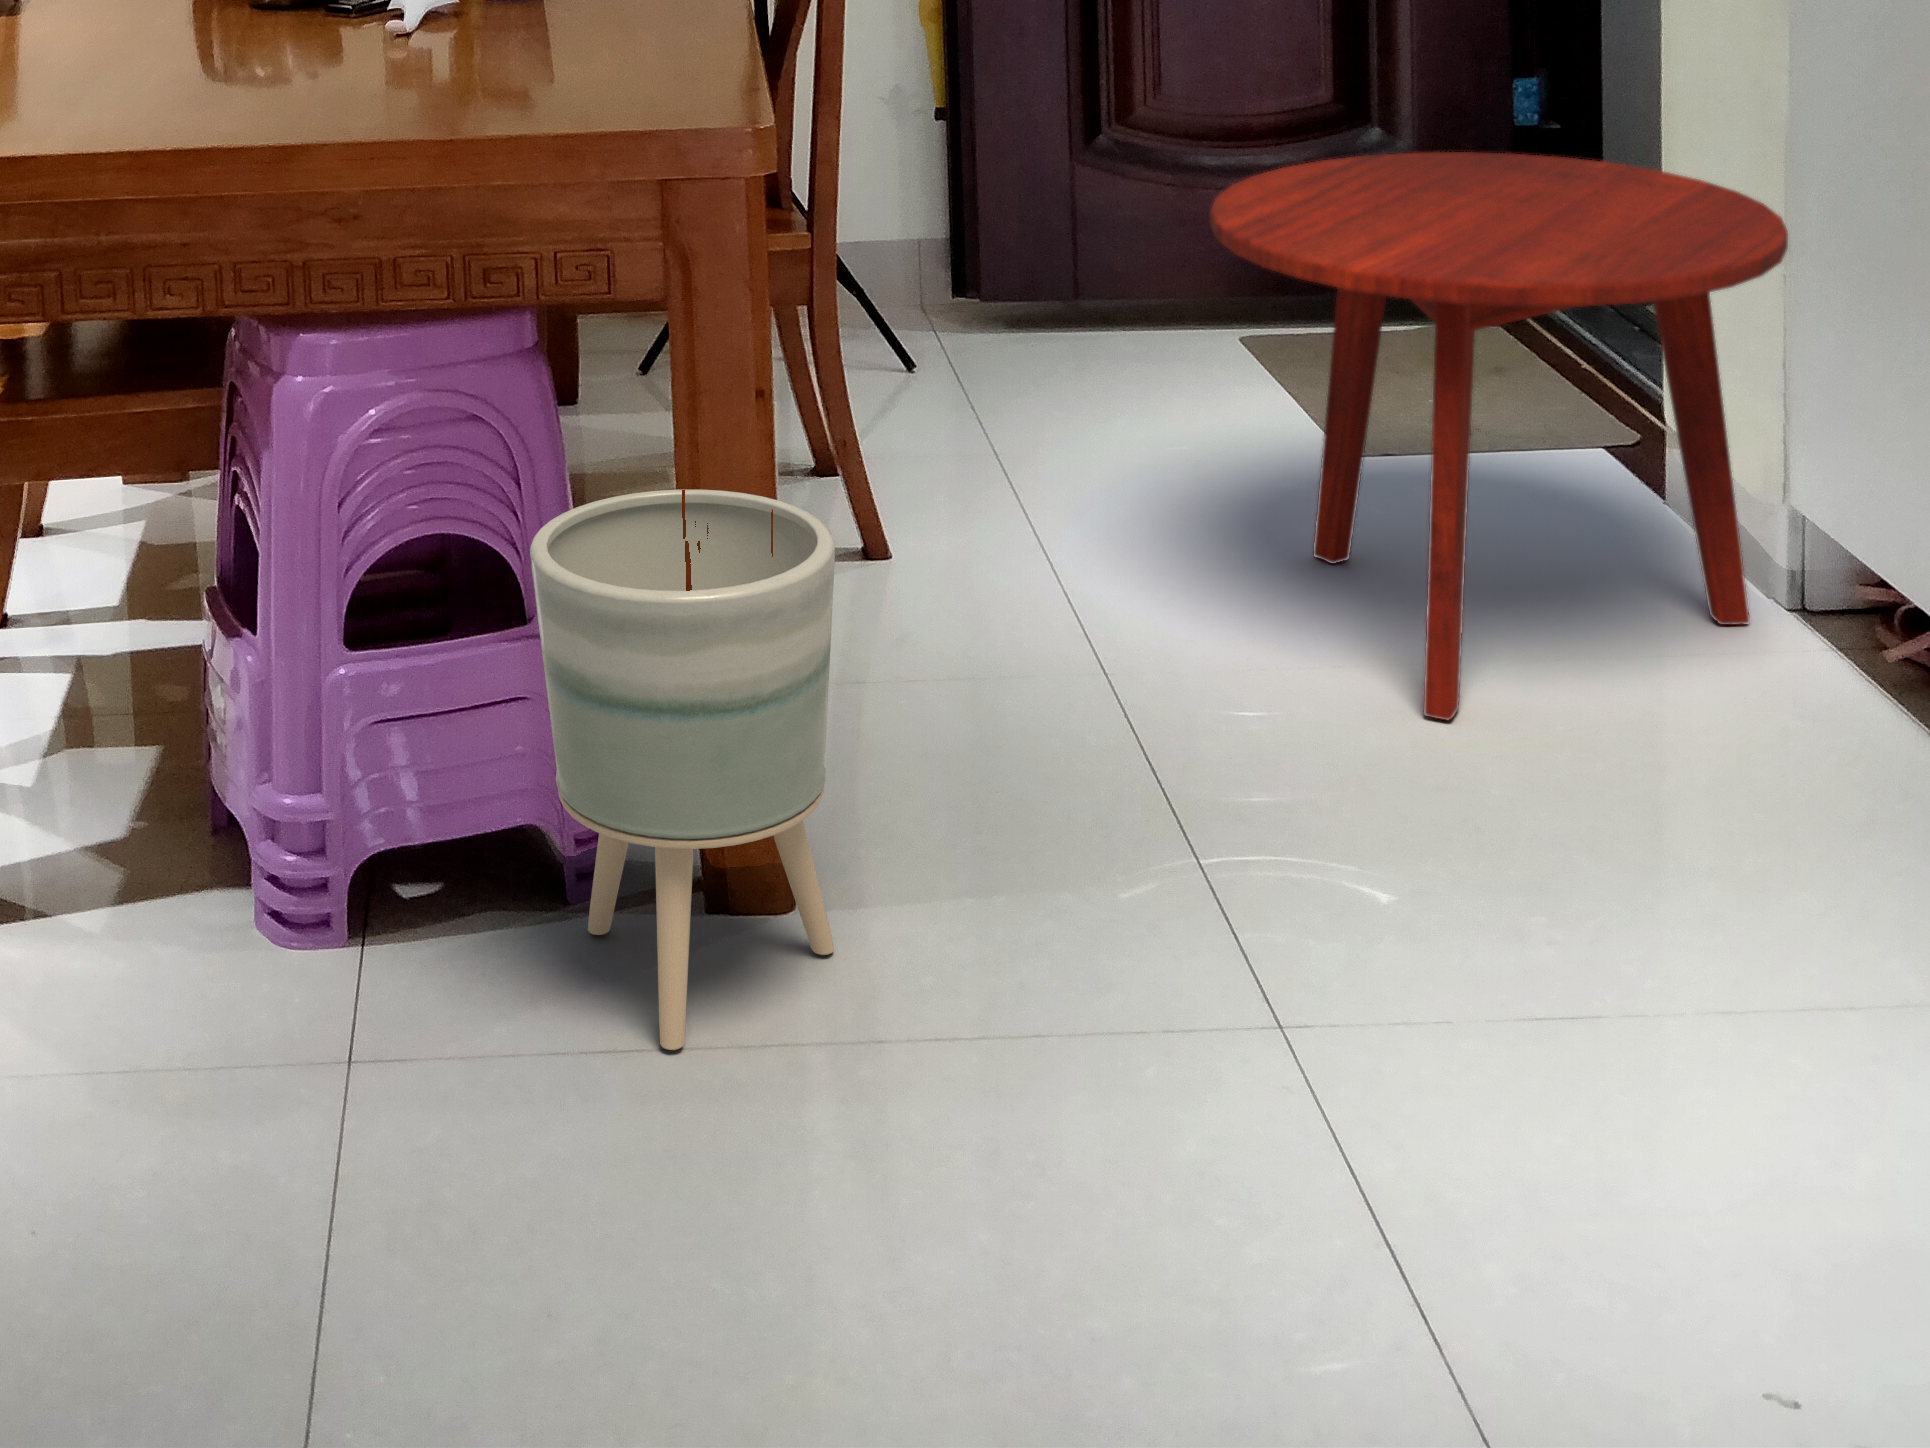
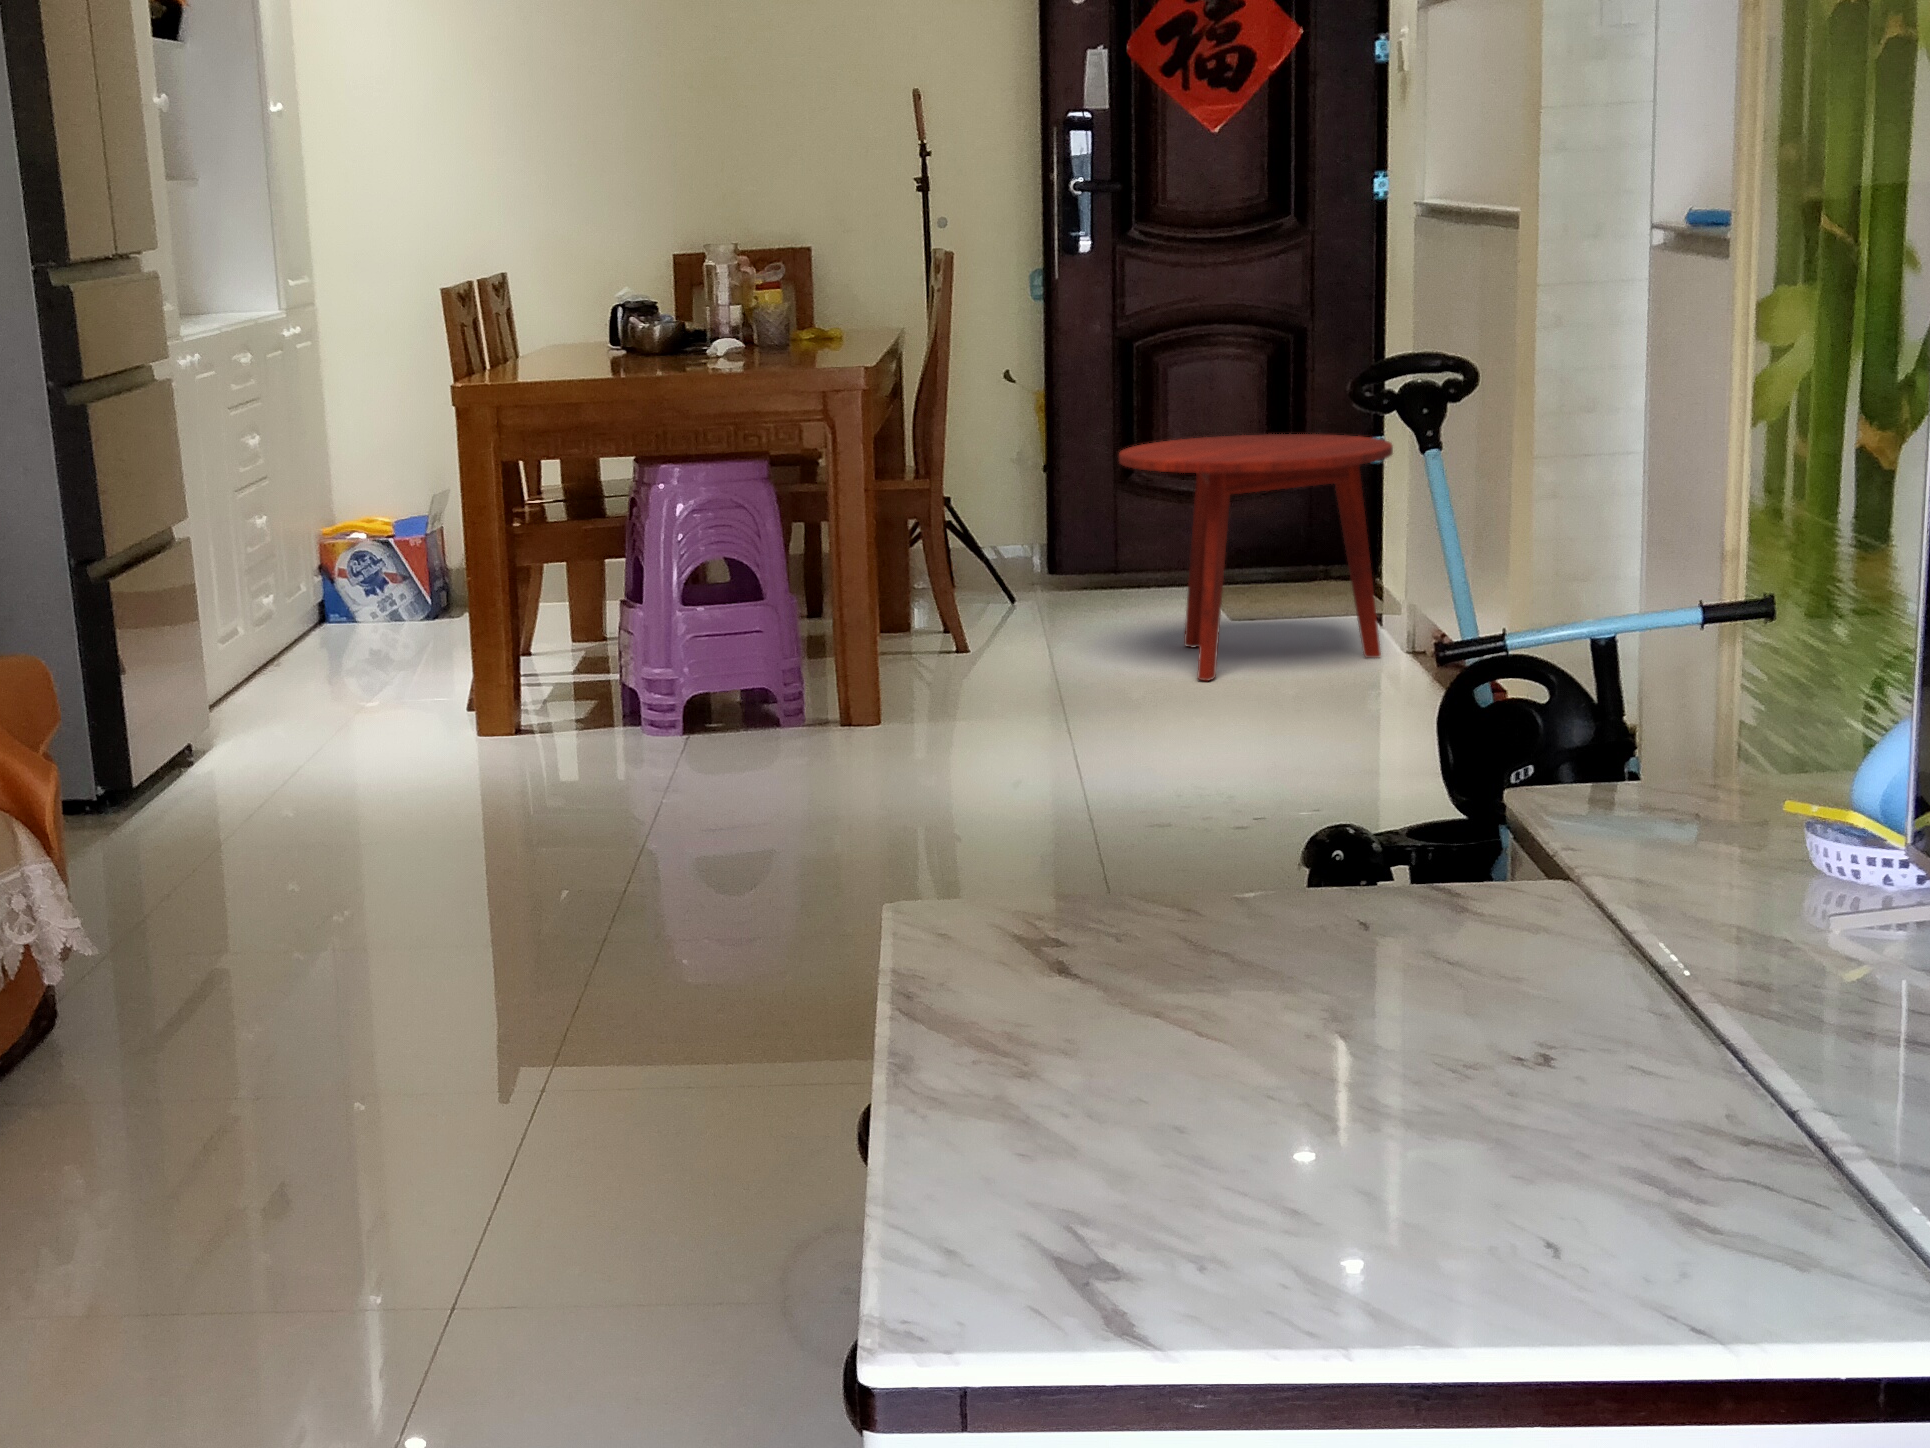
planter: present [530,489,835,1050] -> none [762,532,894,746]

